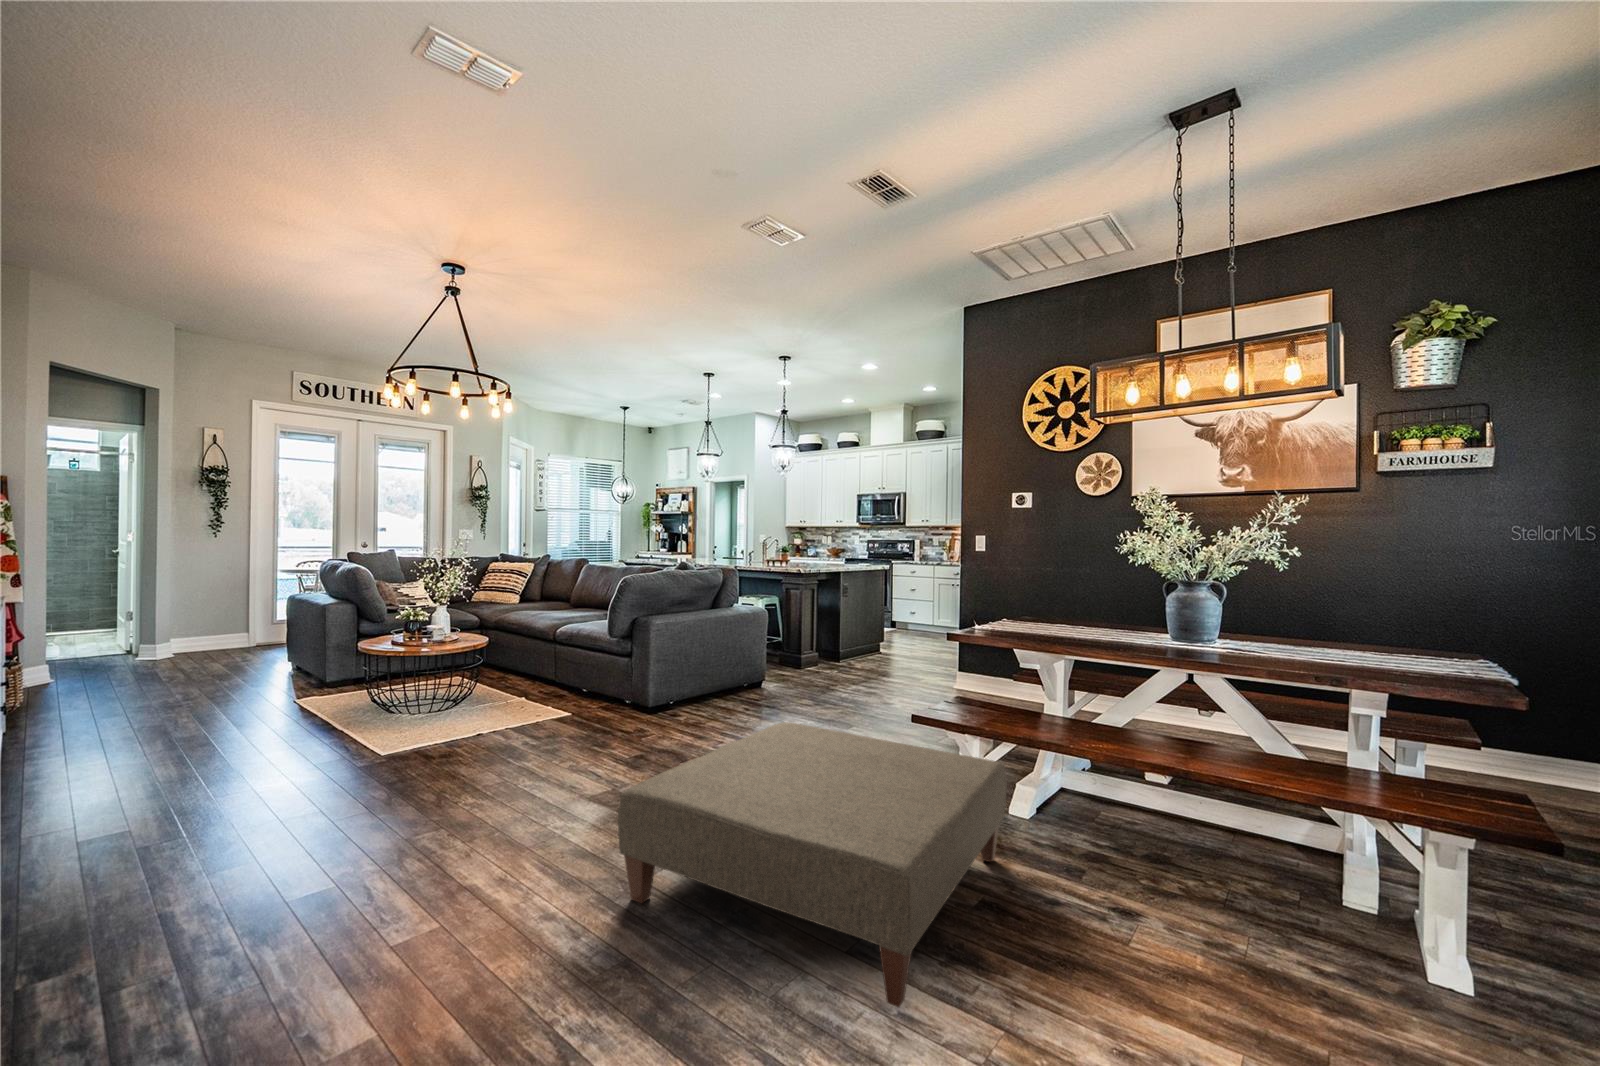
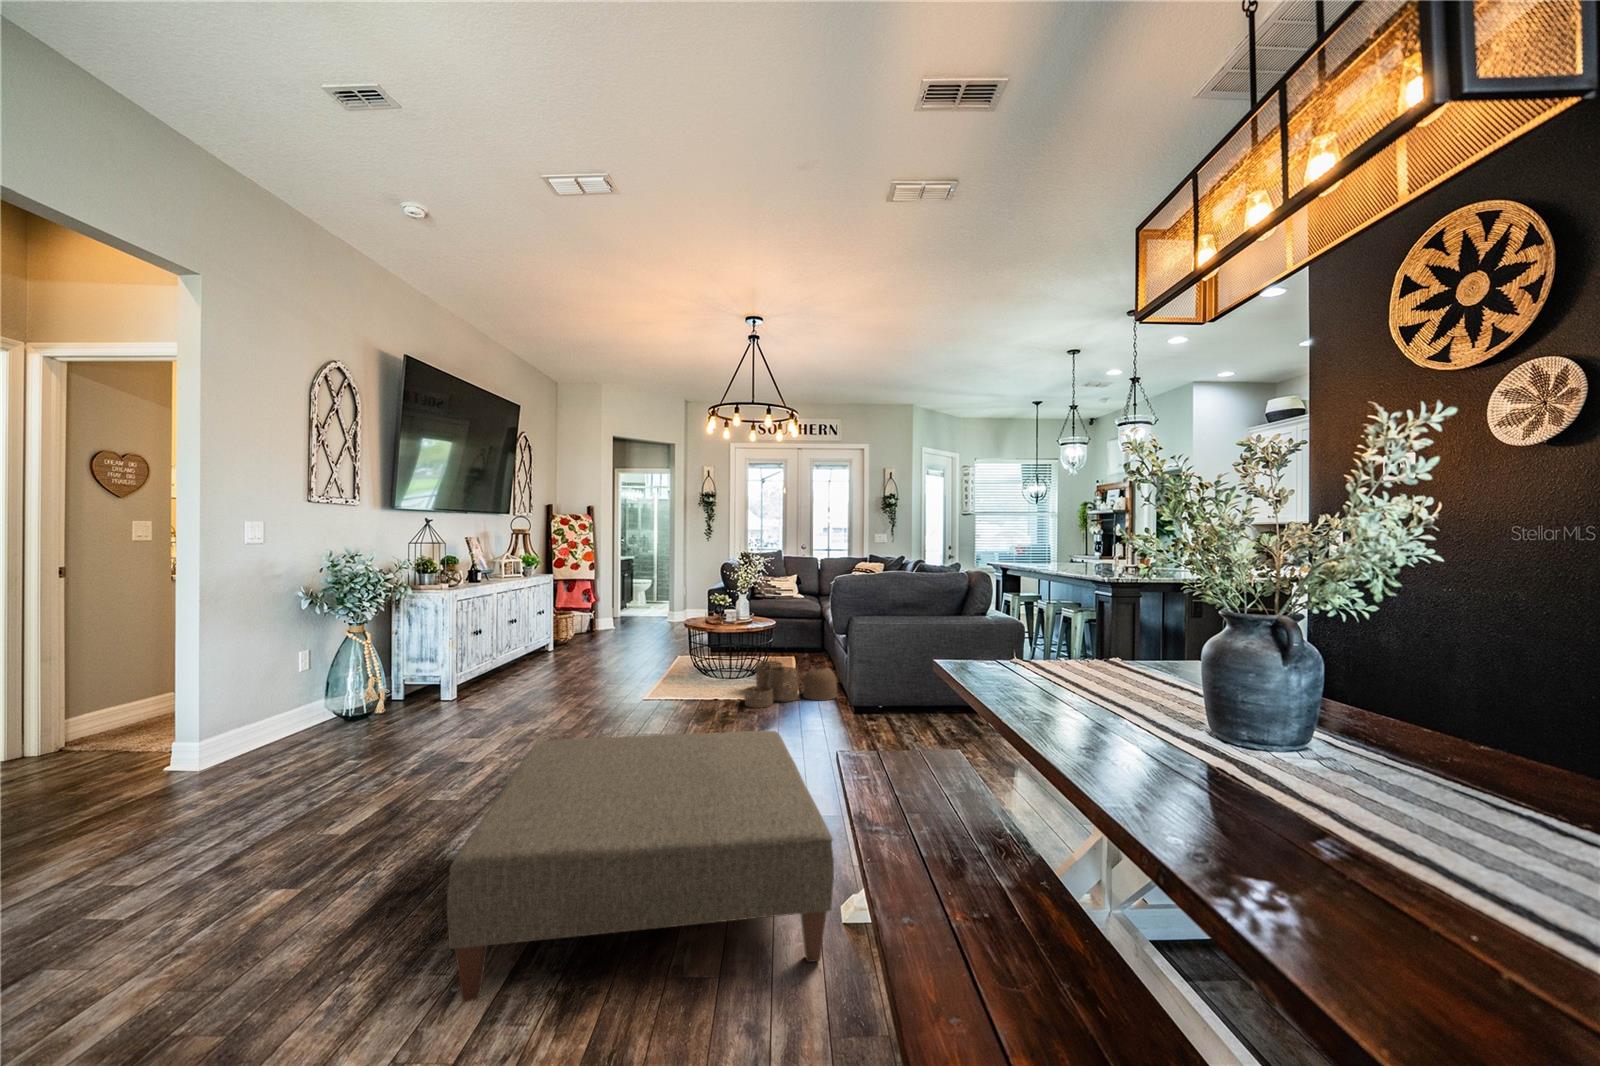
woven basket: none [511,671,608,733] -> present [744,661,837,708]

